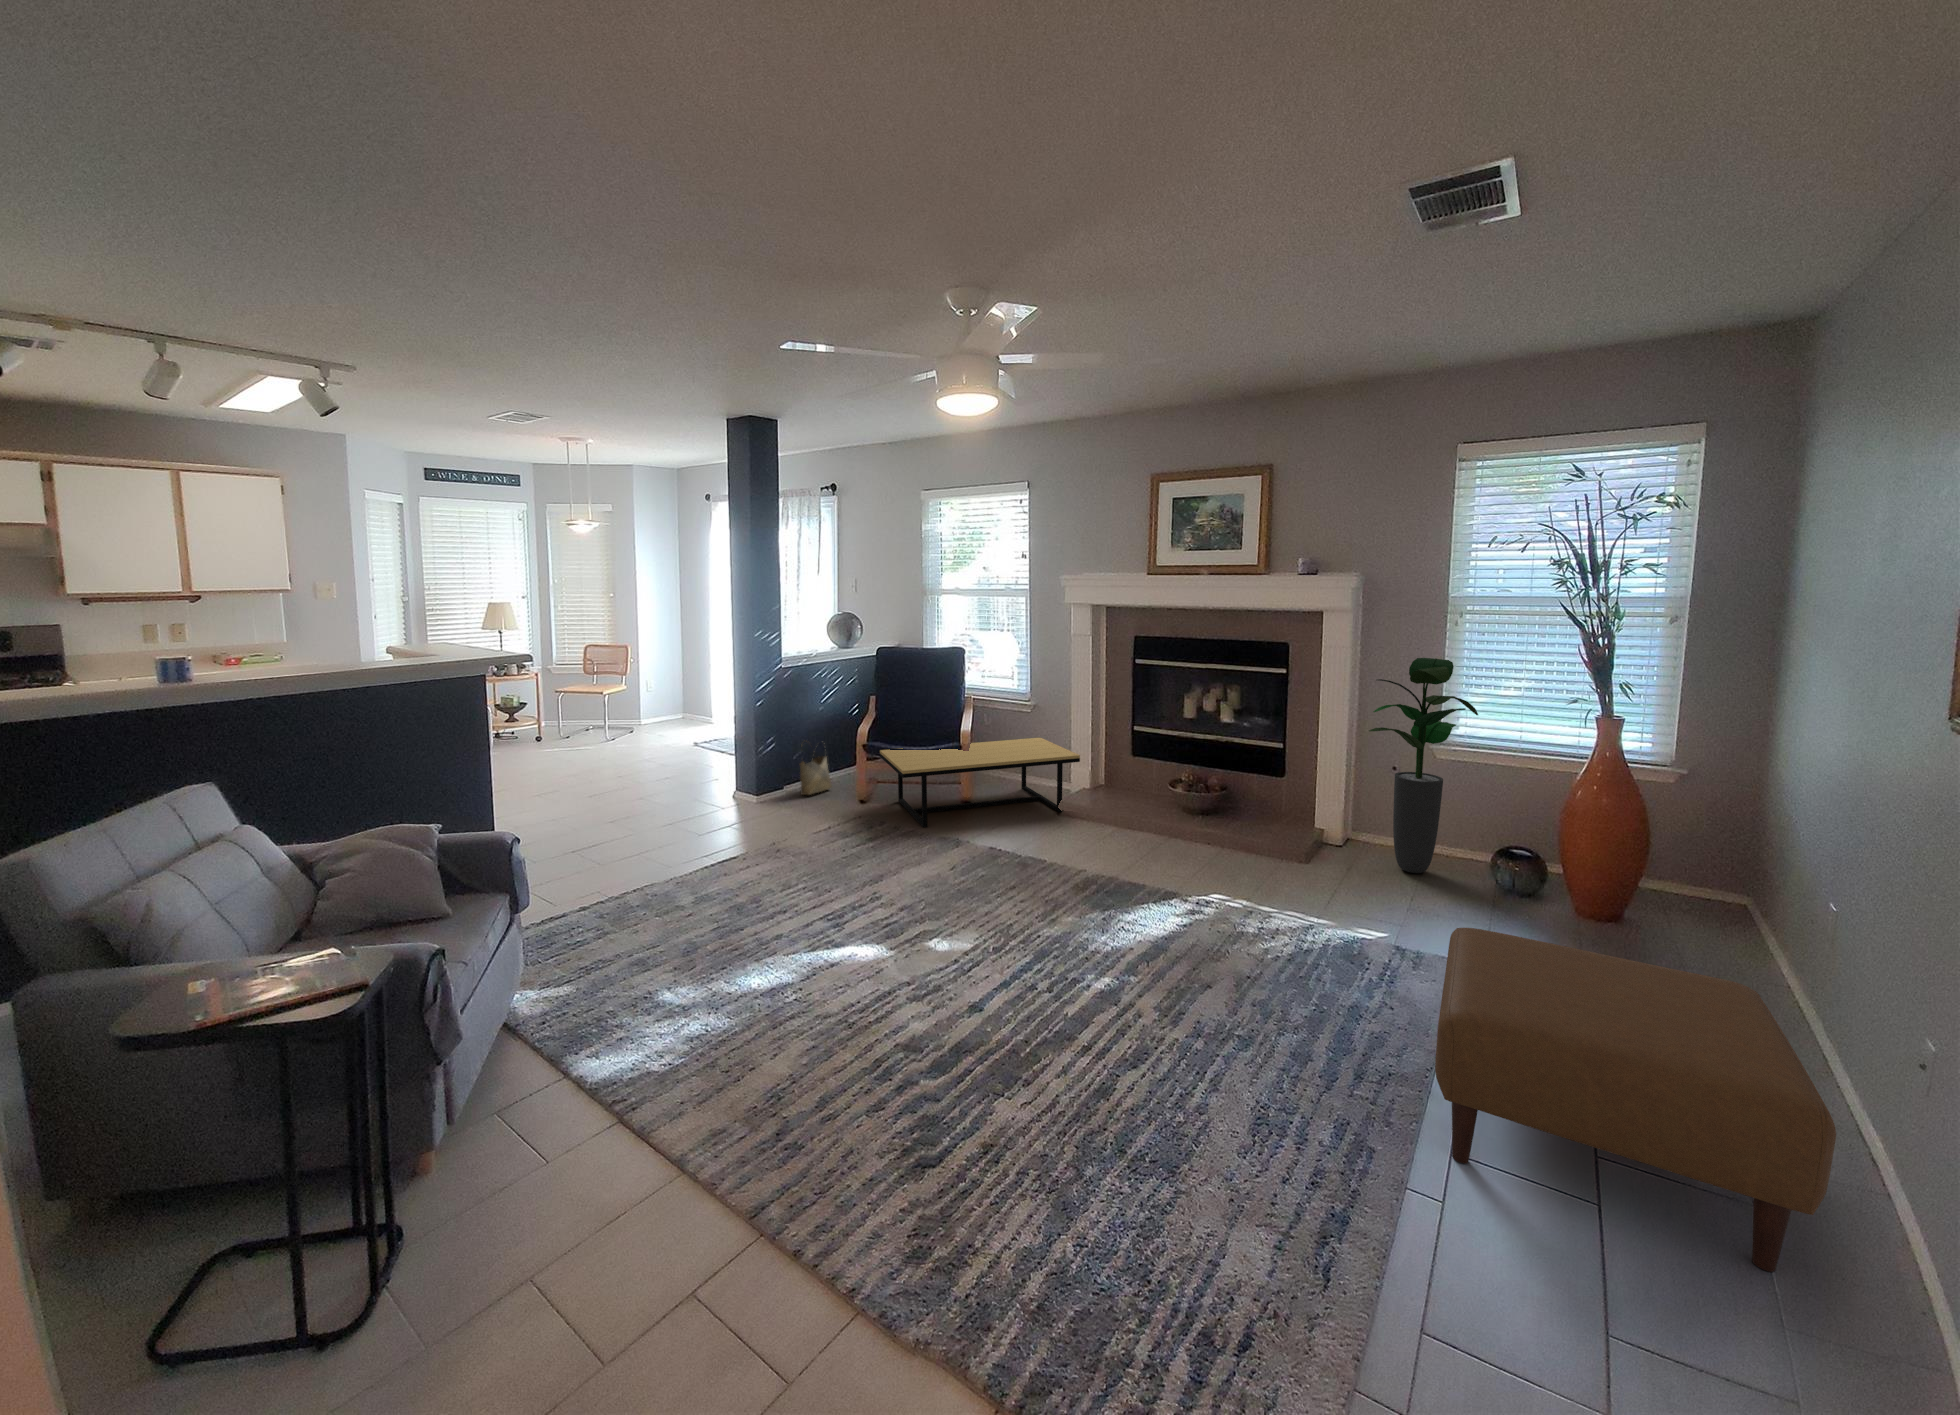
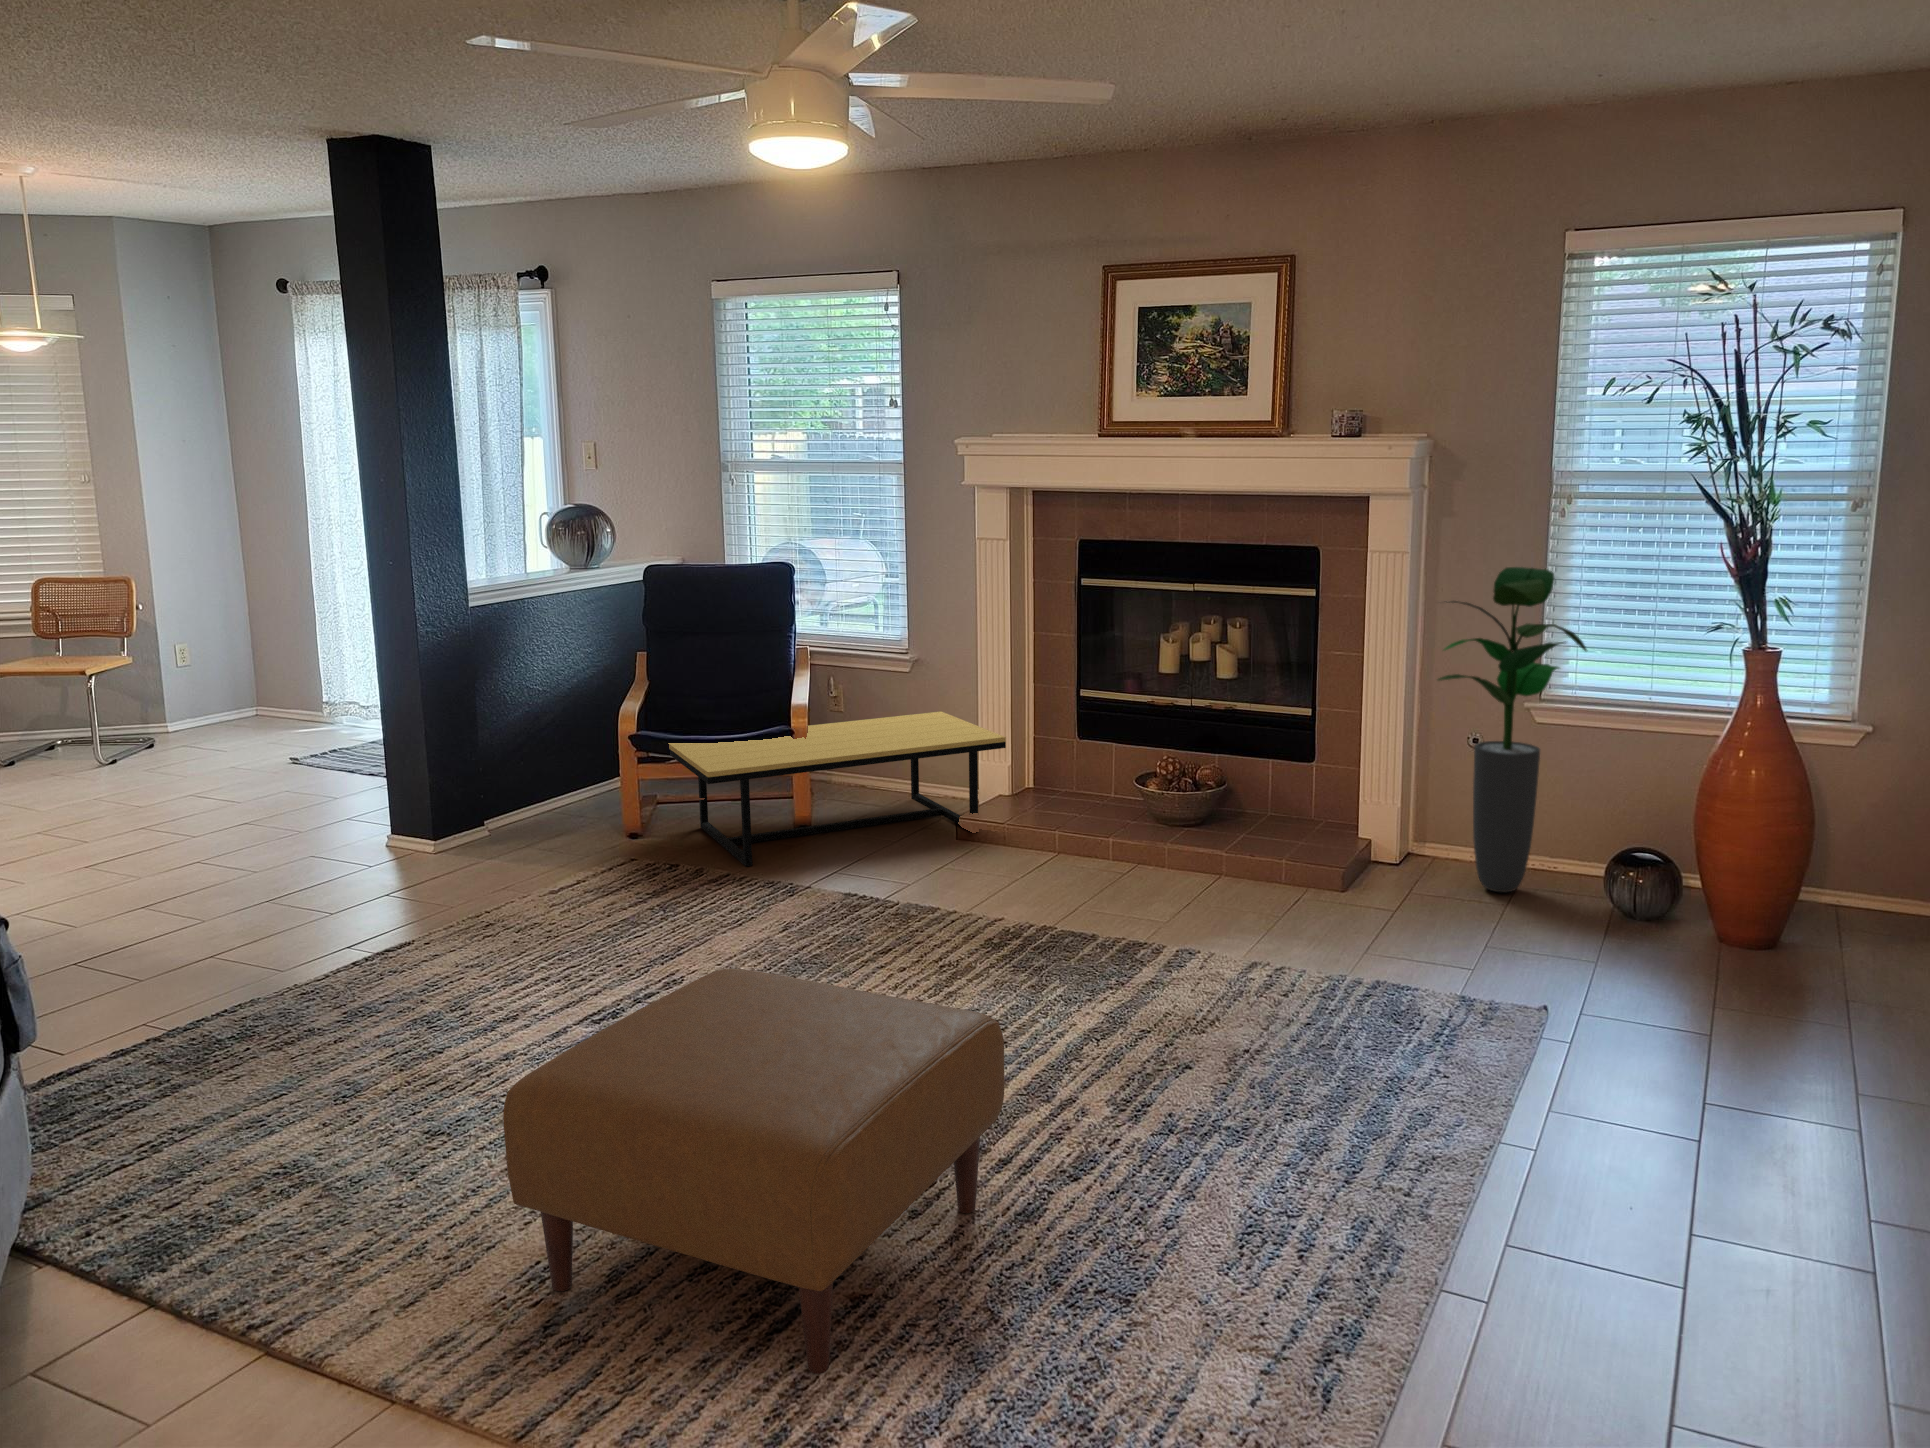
woven basket: present [800,756,831,795] -> none [519,729,580,825]
ottoman: present [1435,928,1836,1272] -> present [503,969,1004,1374]

